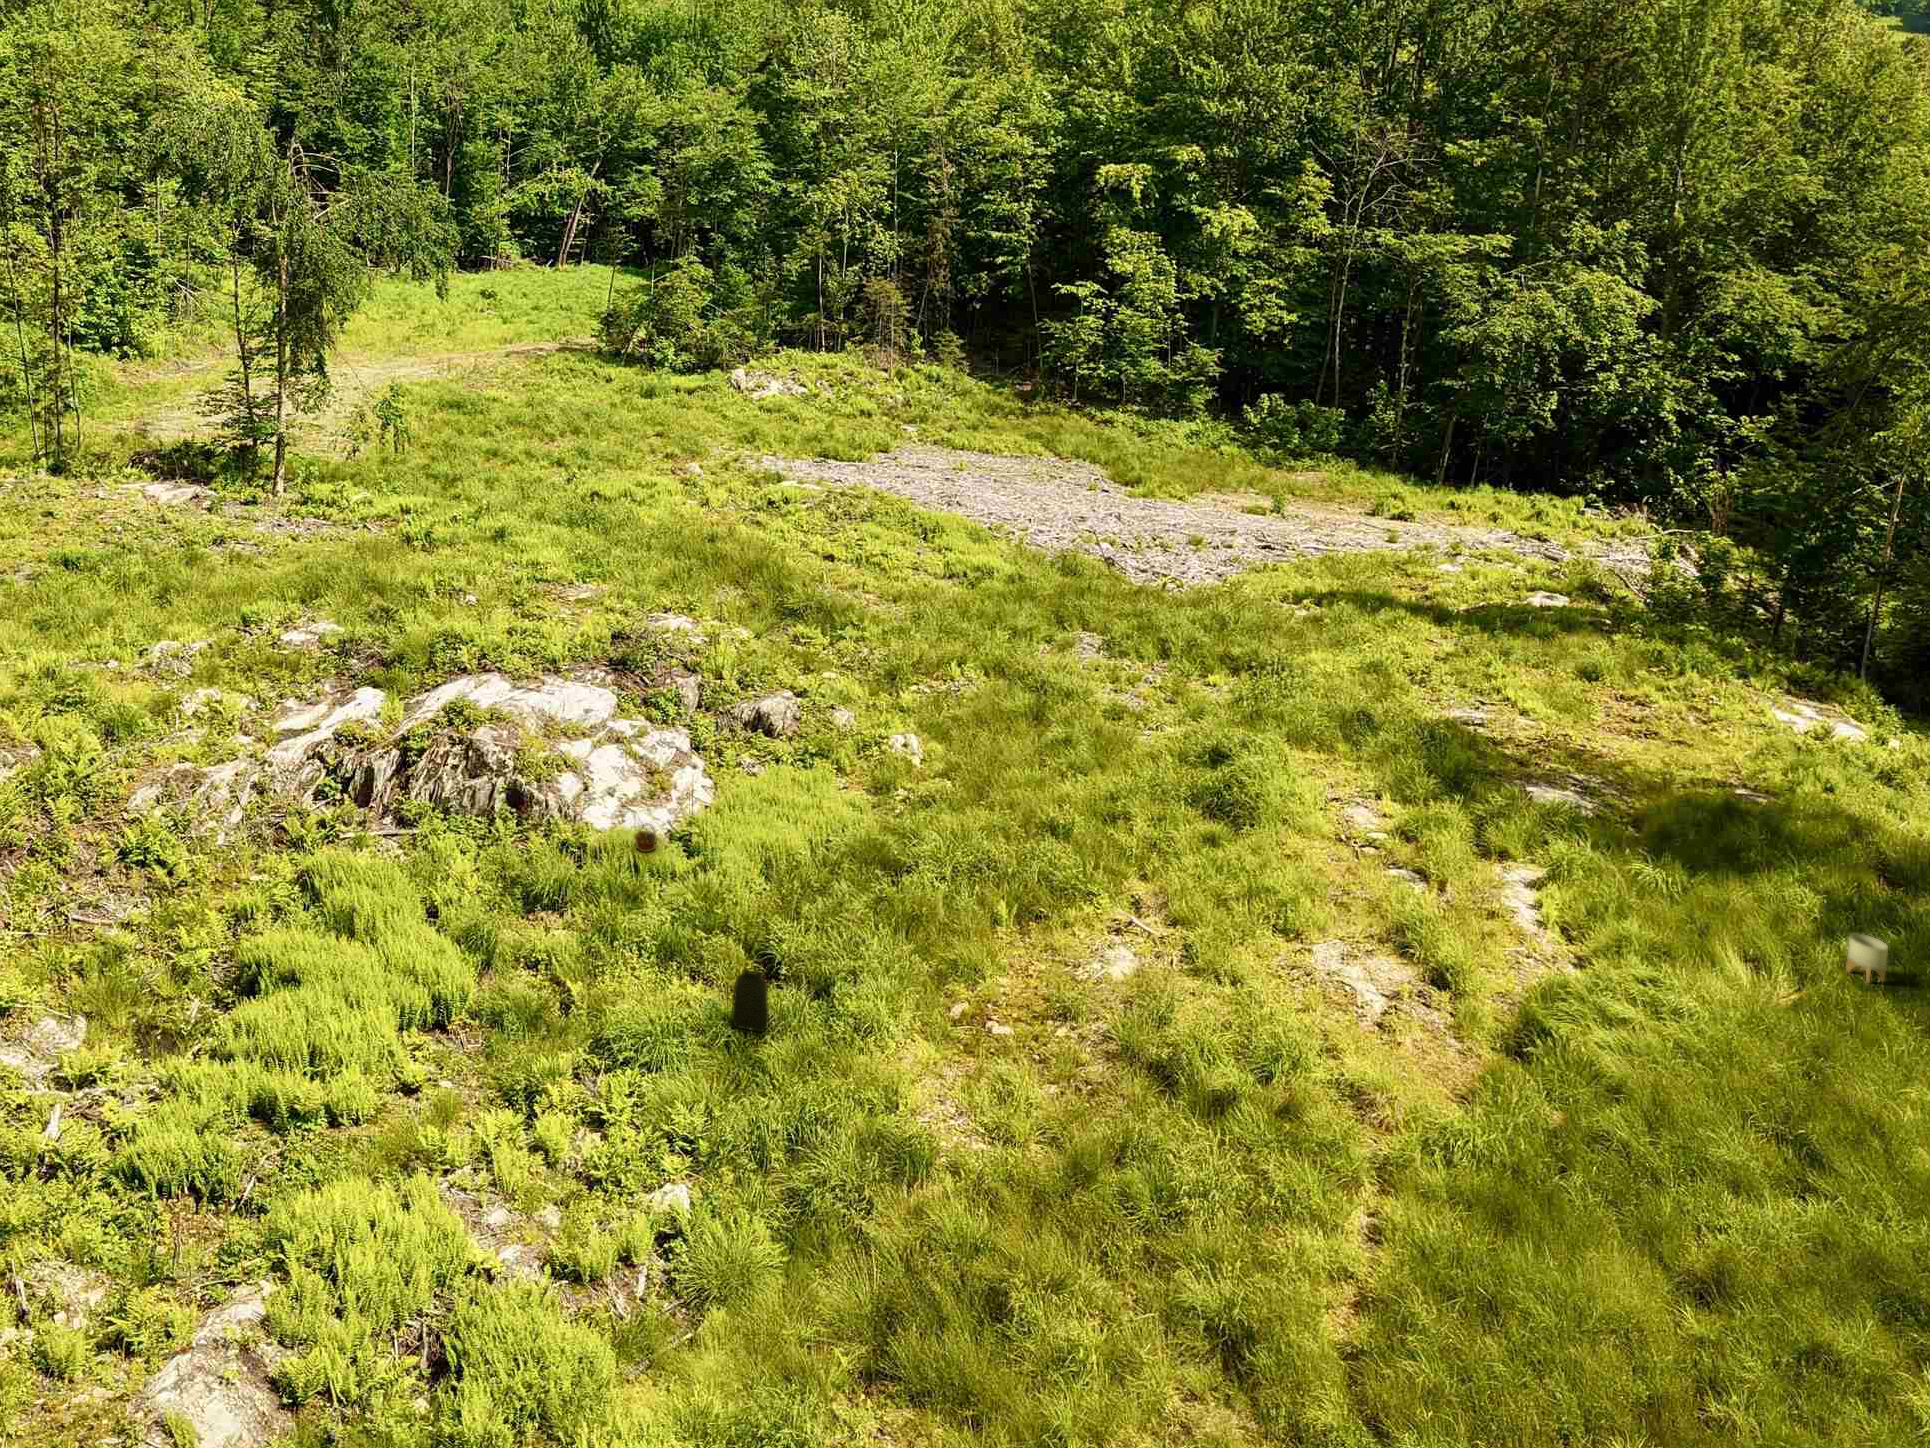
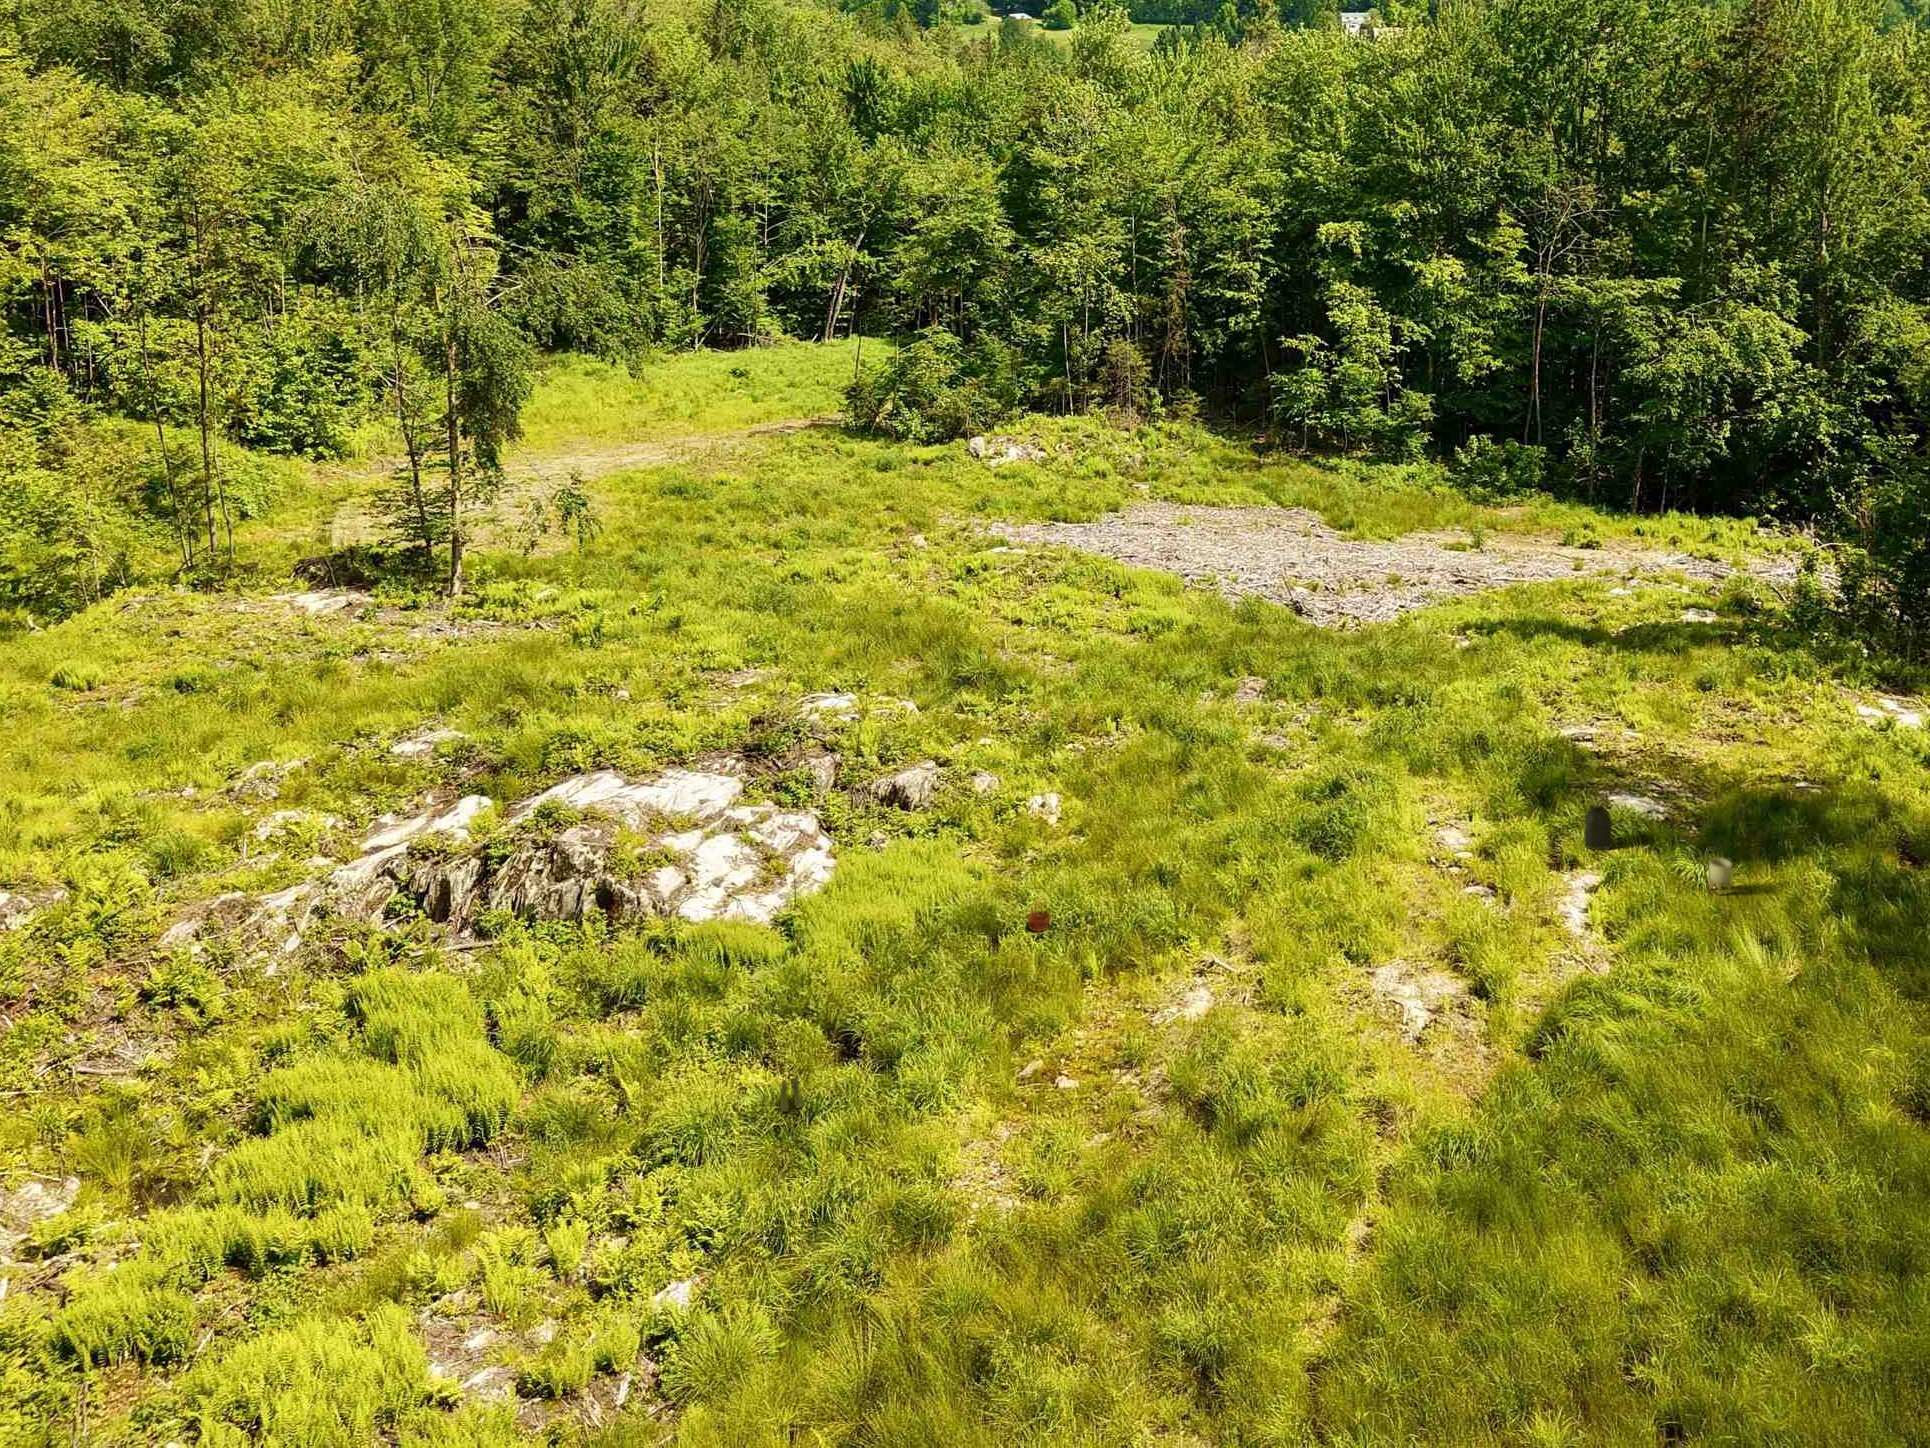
basket: present [634,824,657,852] -> present [1027,902,1050,932]
backpack: present [731,969,769,1032] -> present [1584,806,1613,849]
boots: none [729,1042,754,1080] -> present [780,1078,802,1112]

